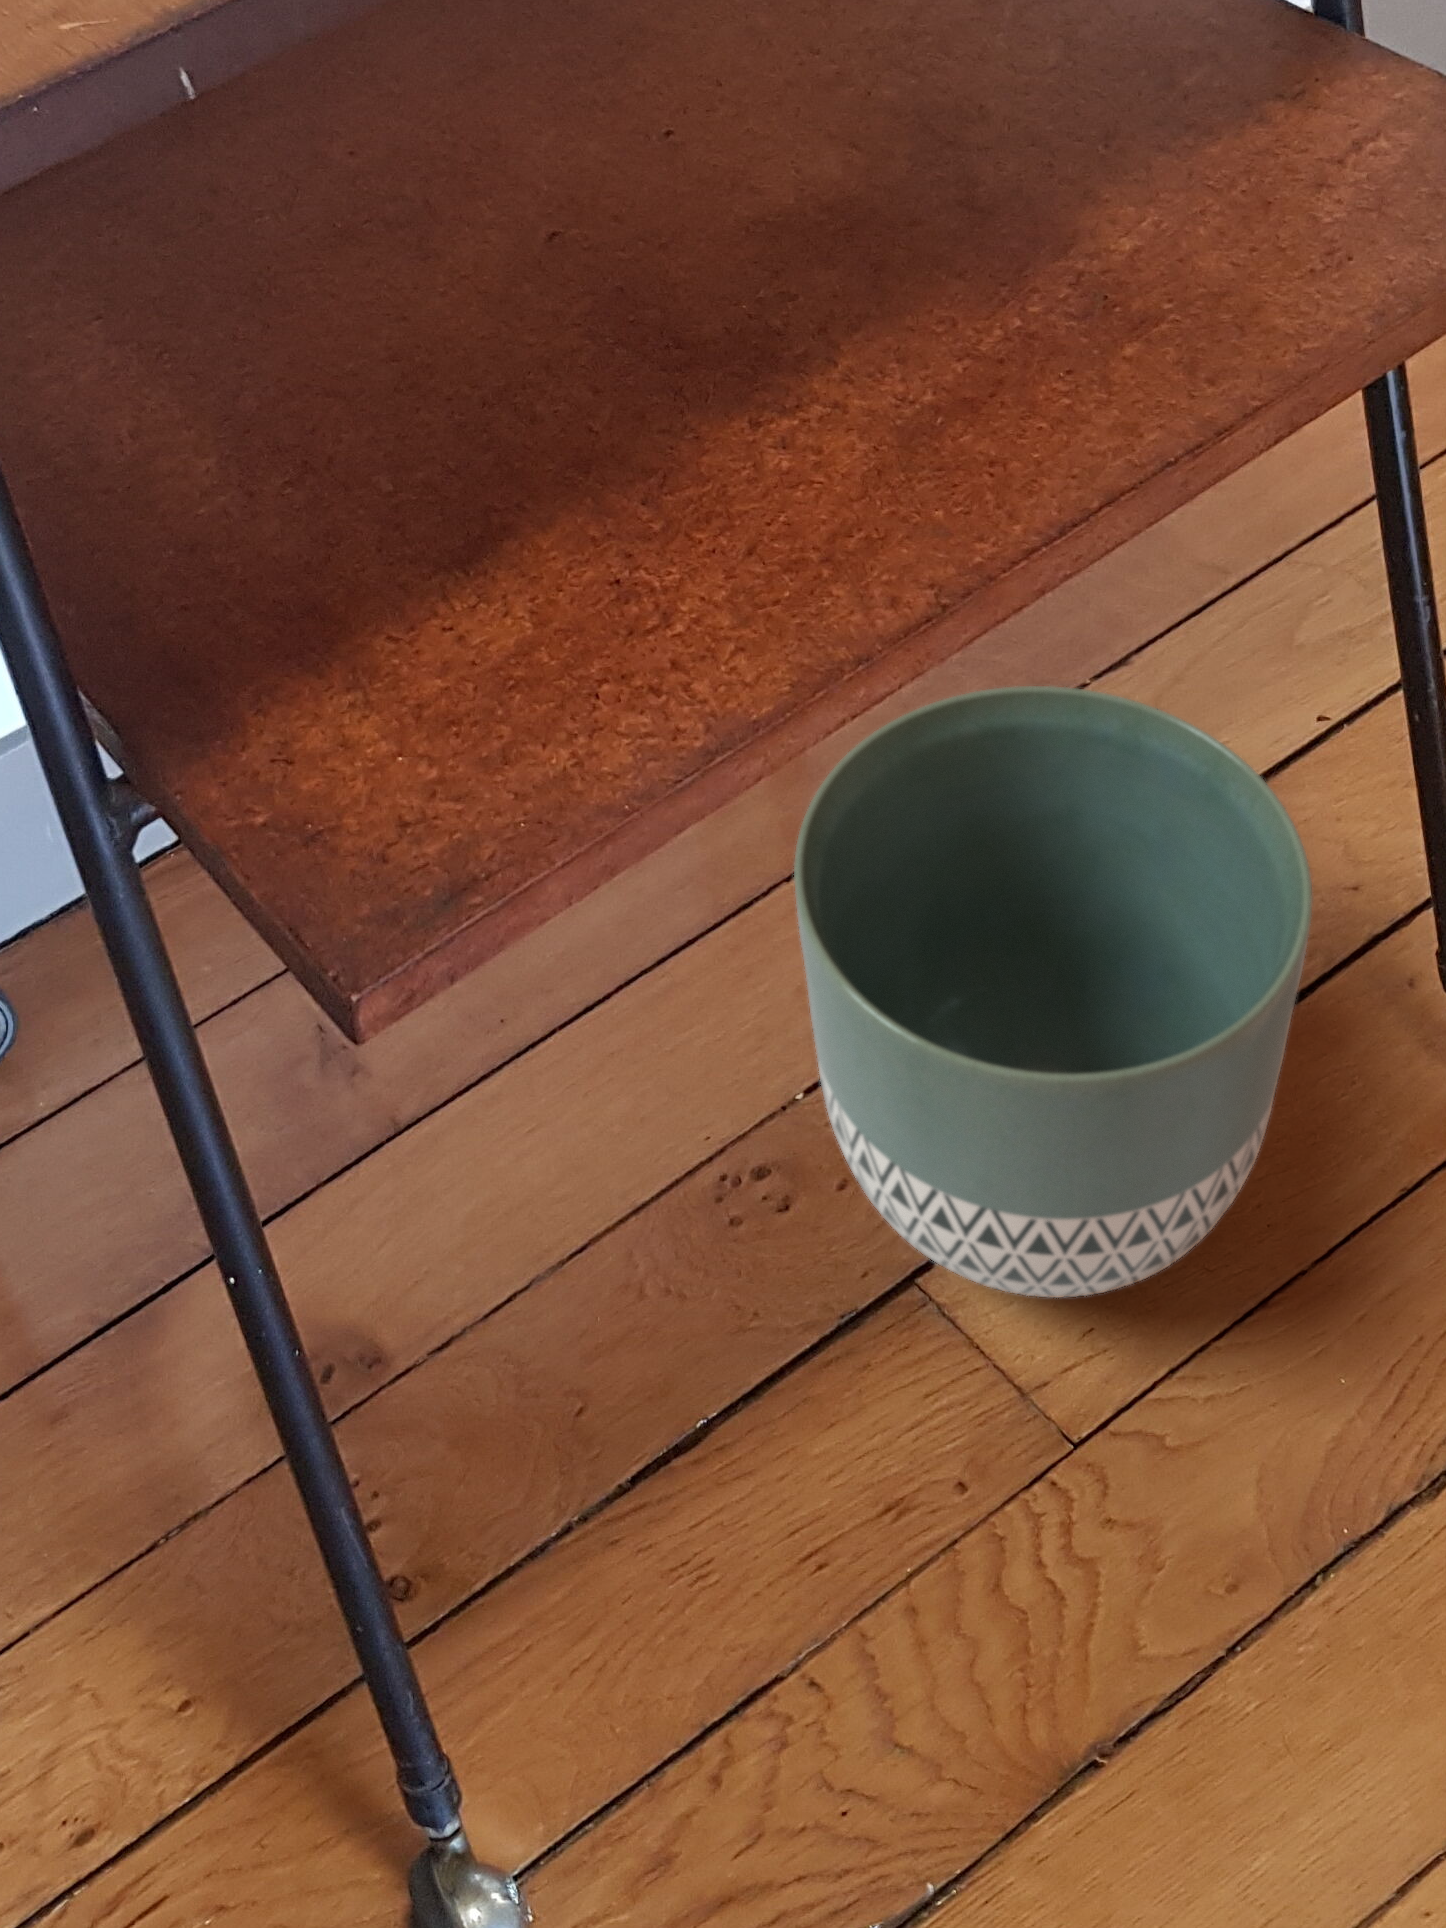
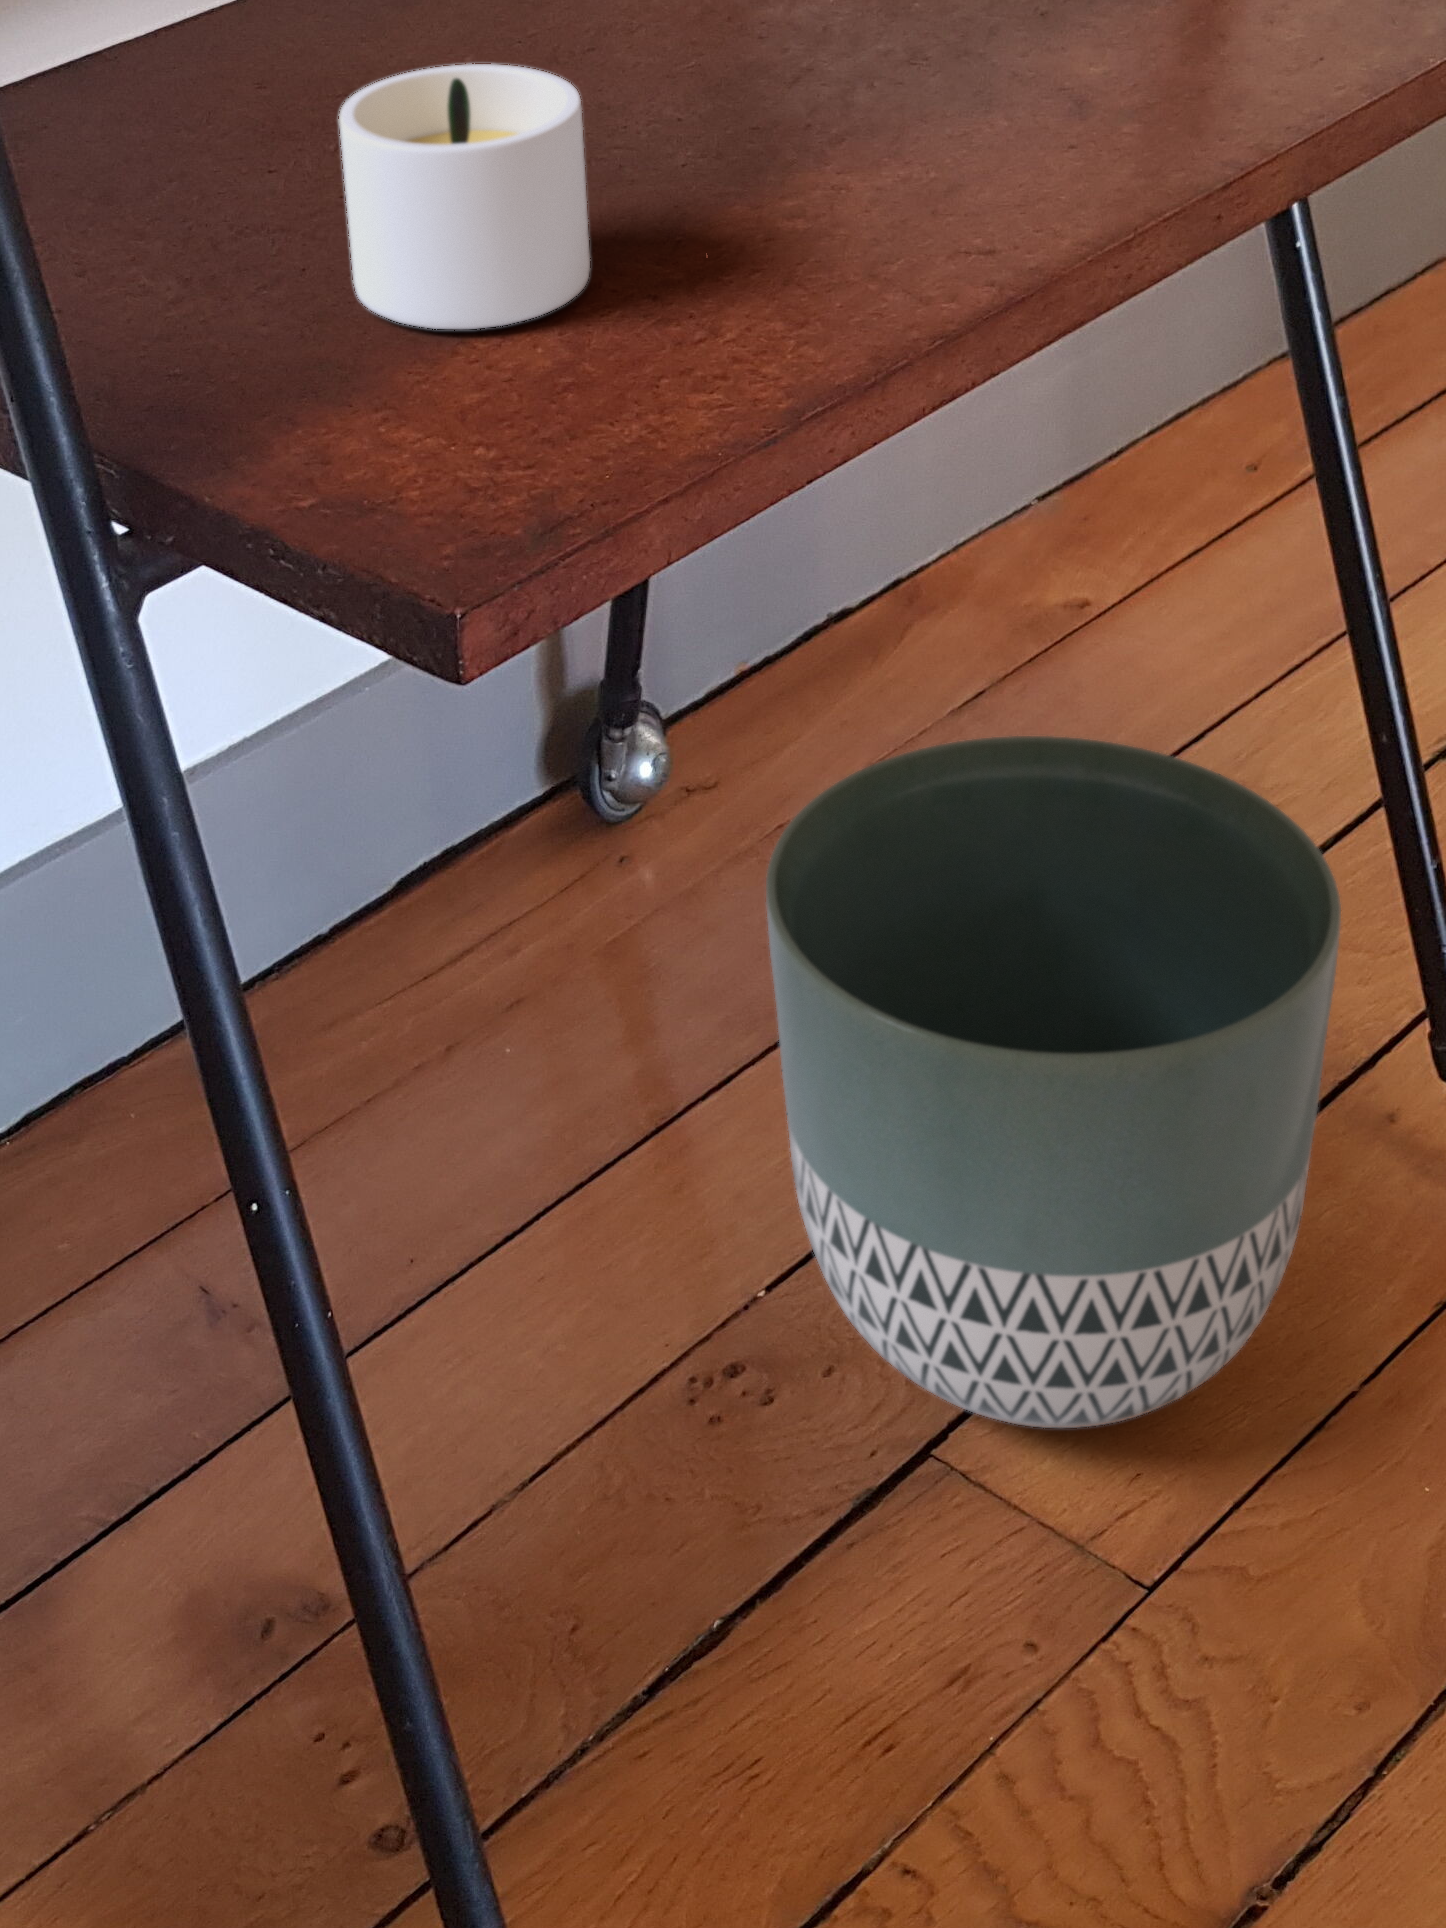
candle: none [323,313,668,586] -> present [339,64,590,329]

